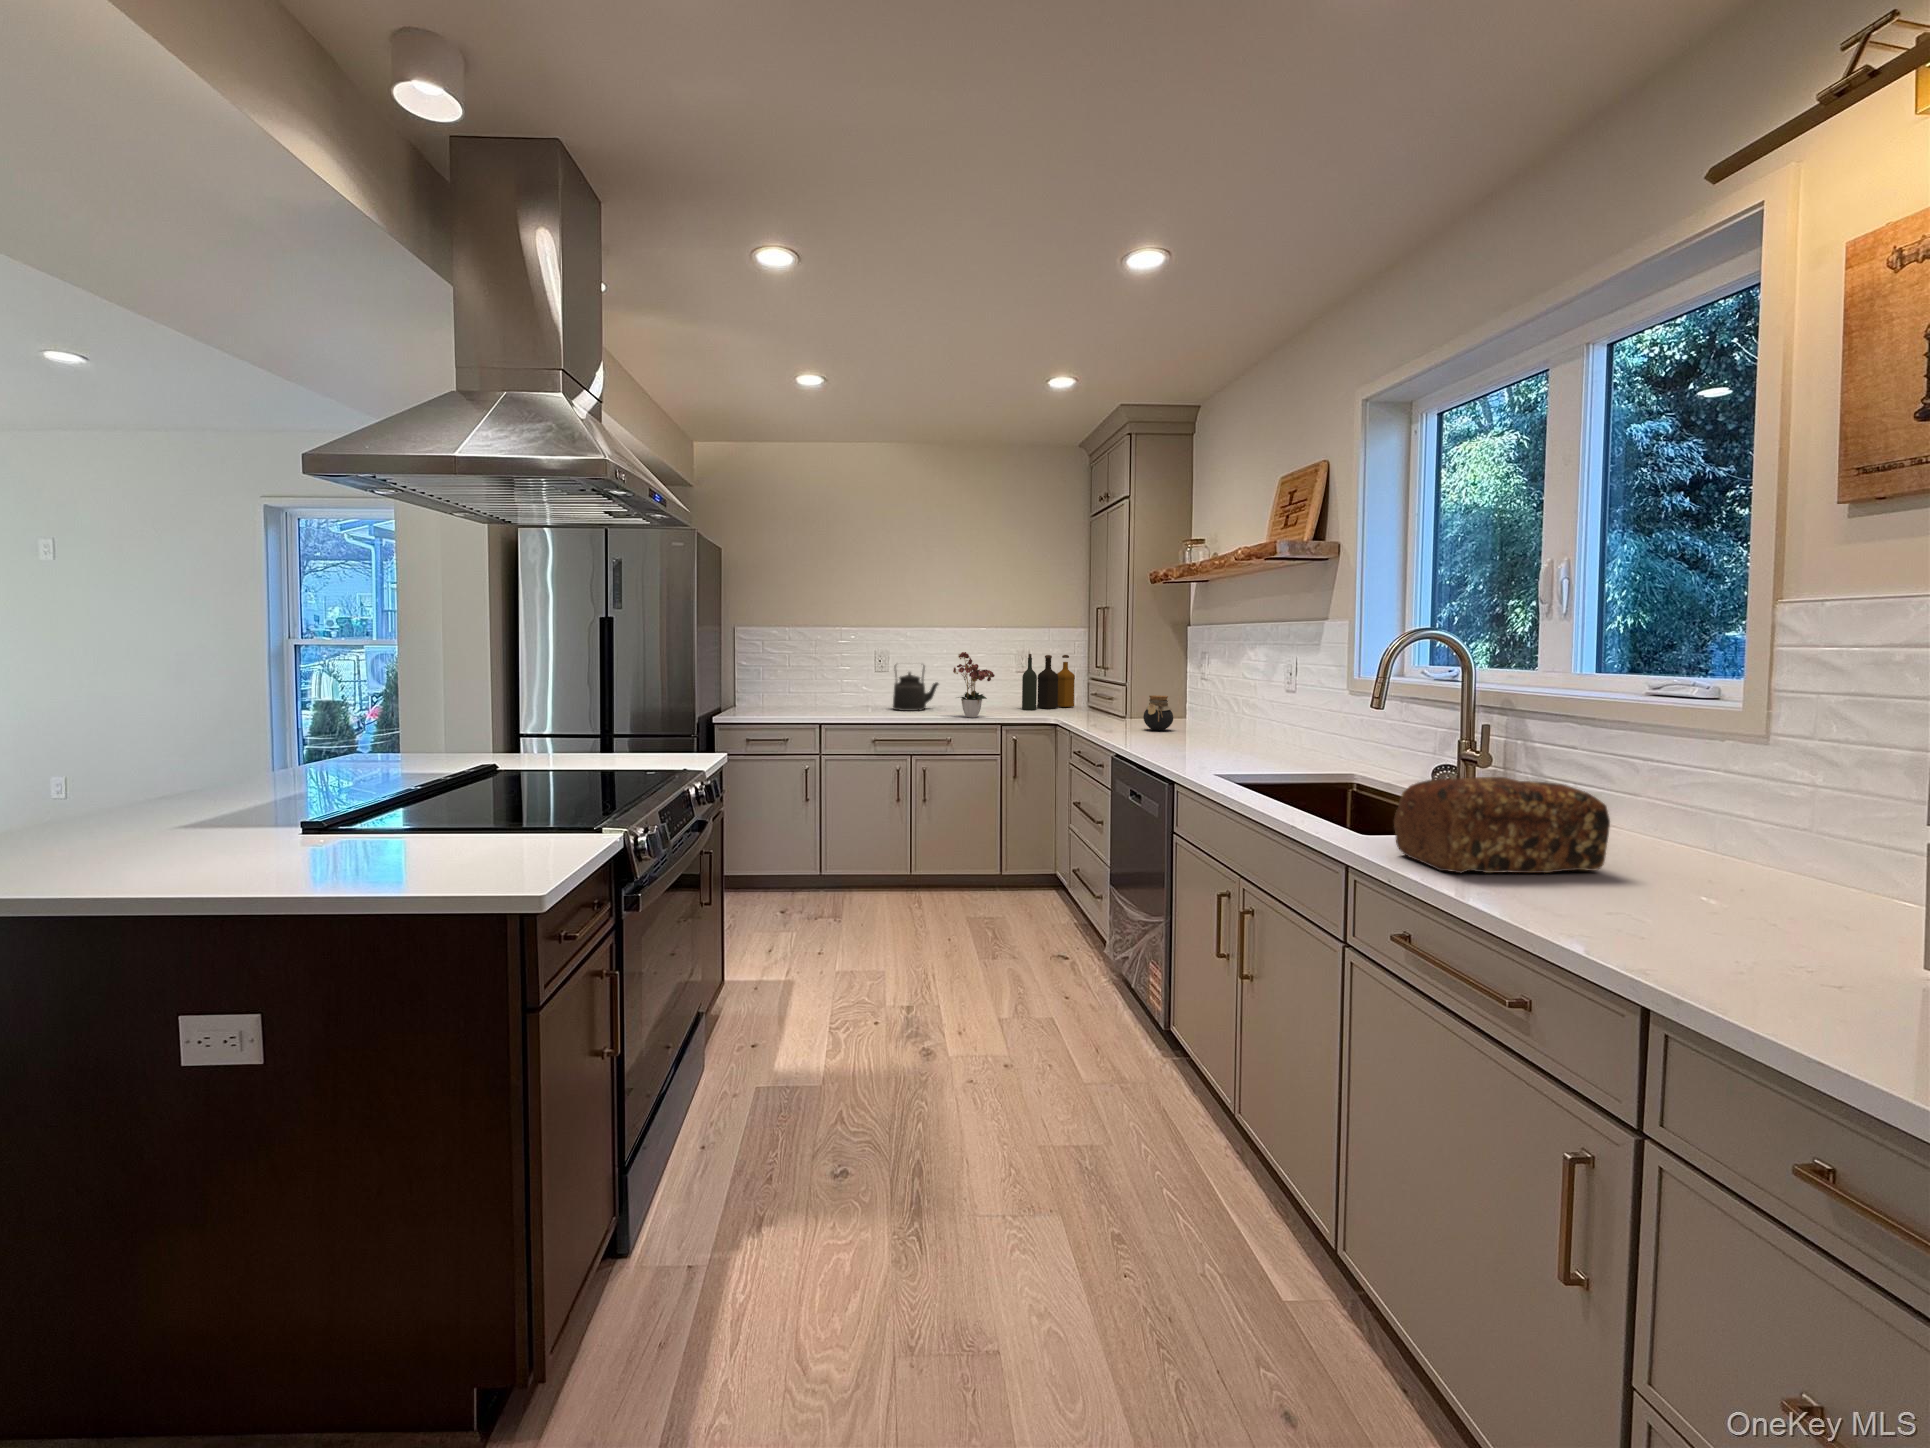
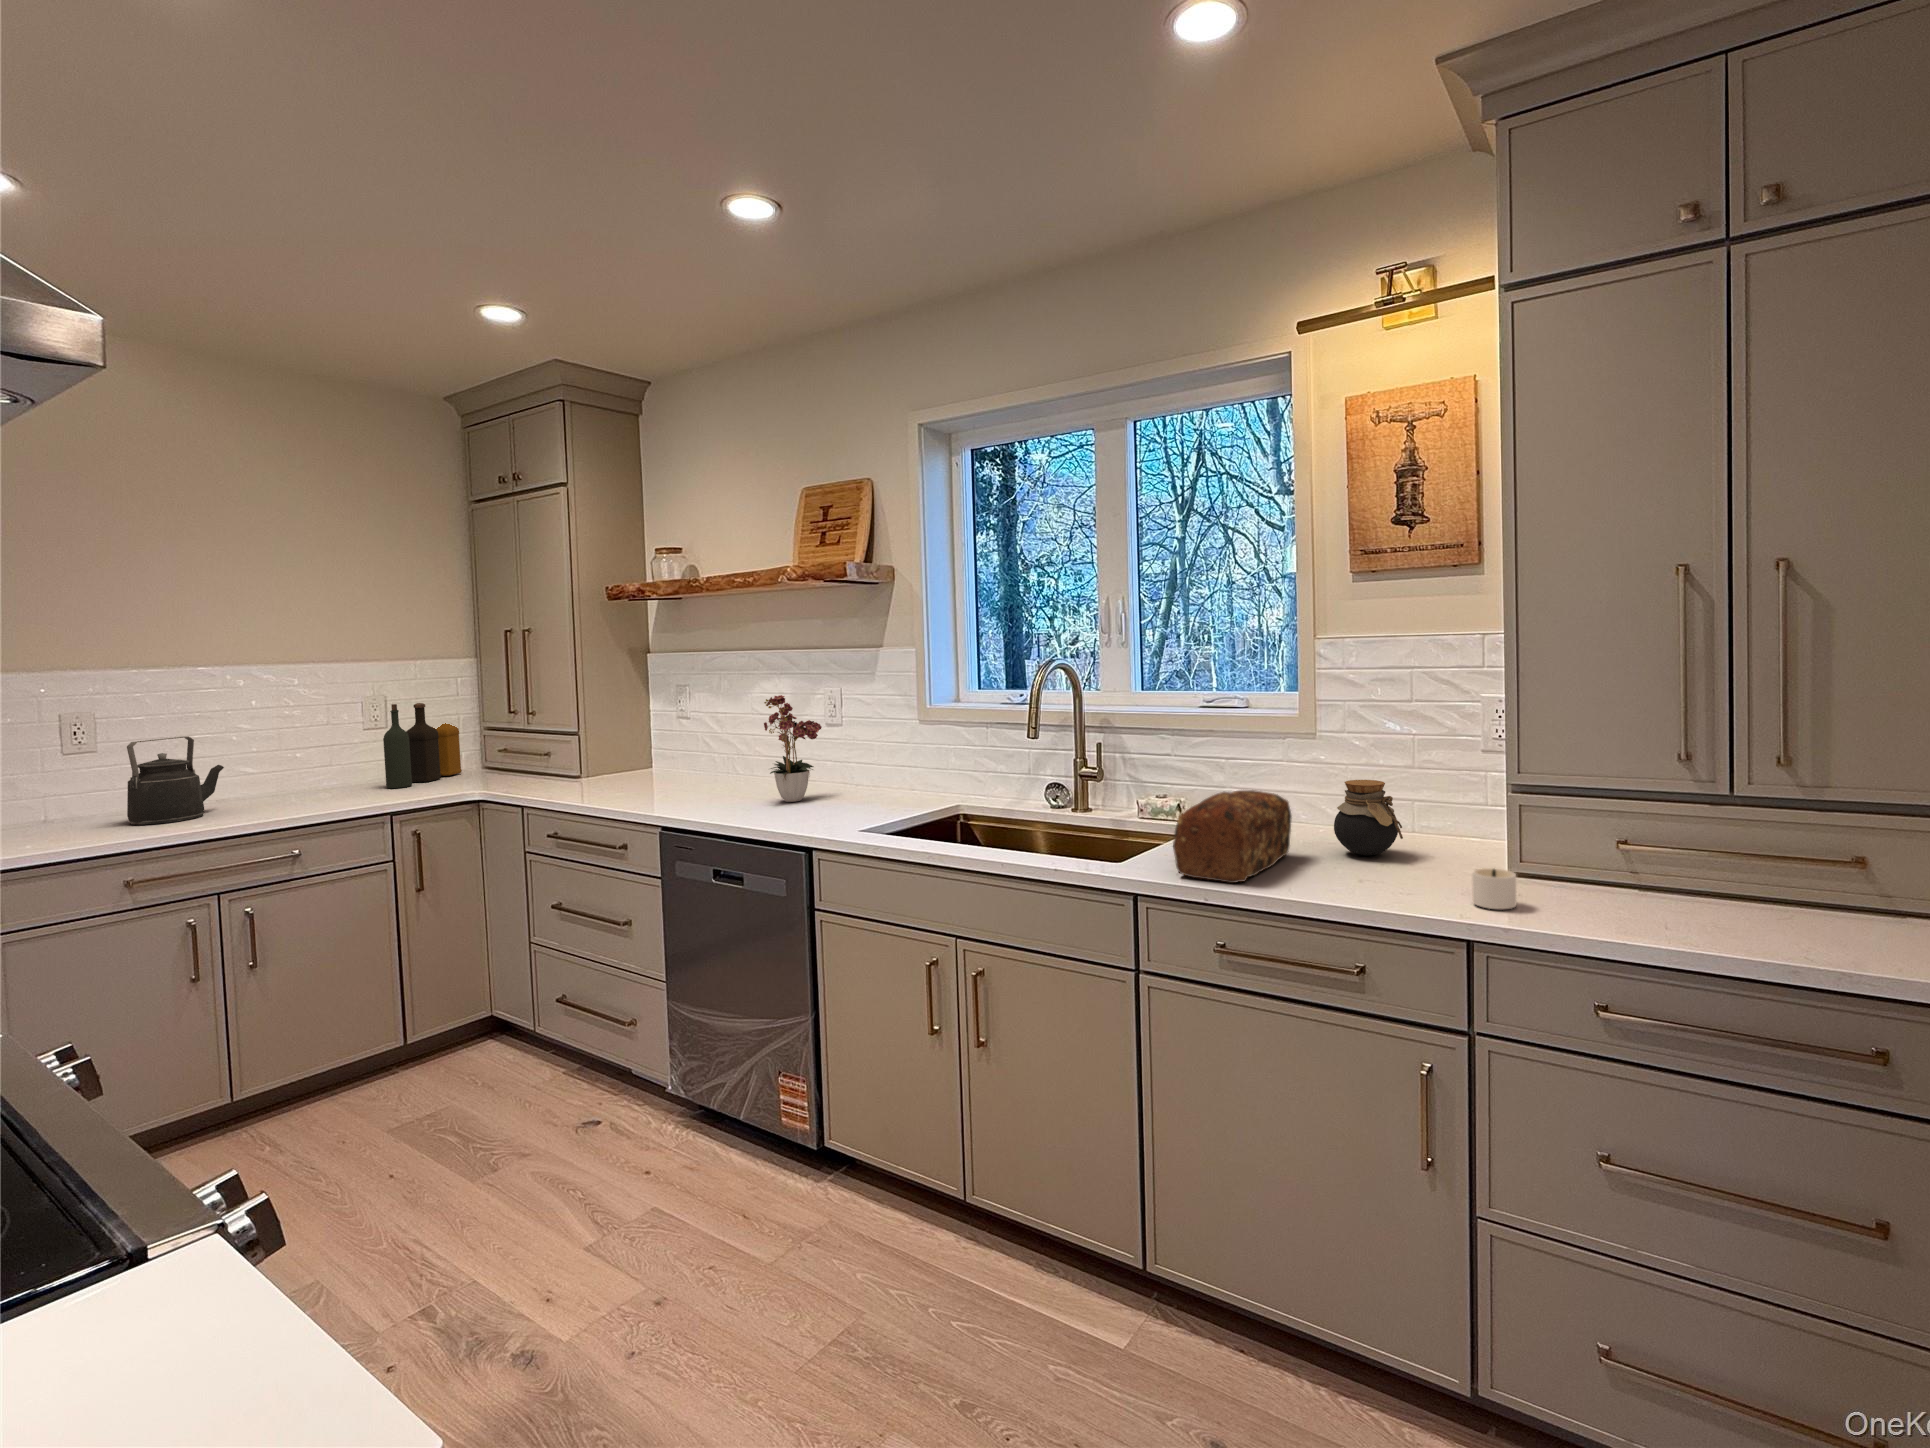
flower arrangement: present [953,652,995,718] -> present [764,695,822,802]
jar: present [1143,695,1173,730] -> present [1334,780,1403,856]
candle: none [1717,921,1847,997] -> present [1472,868,1517,909]

